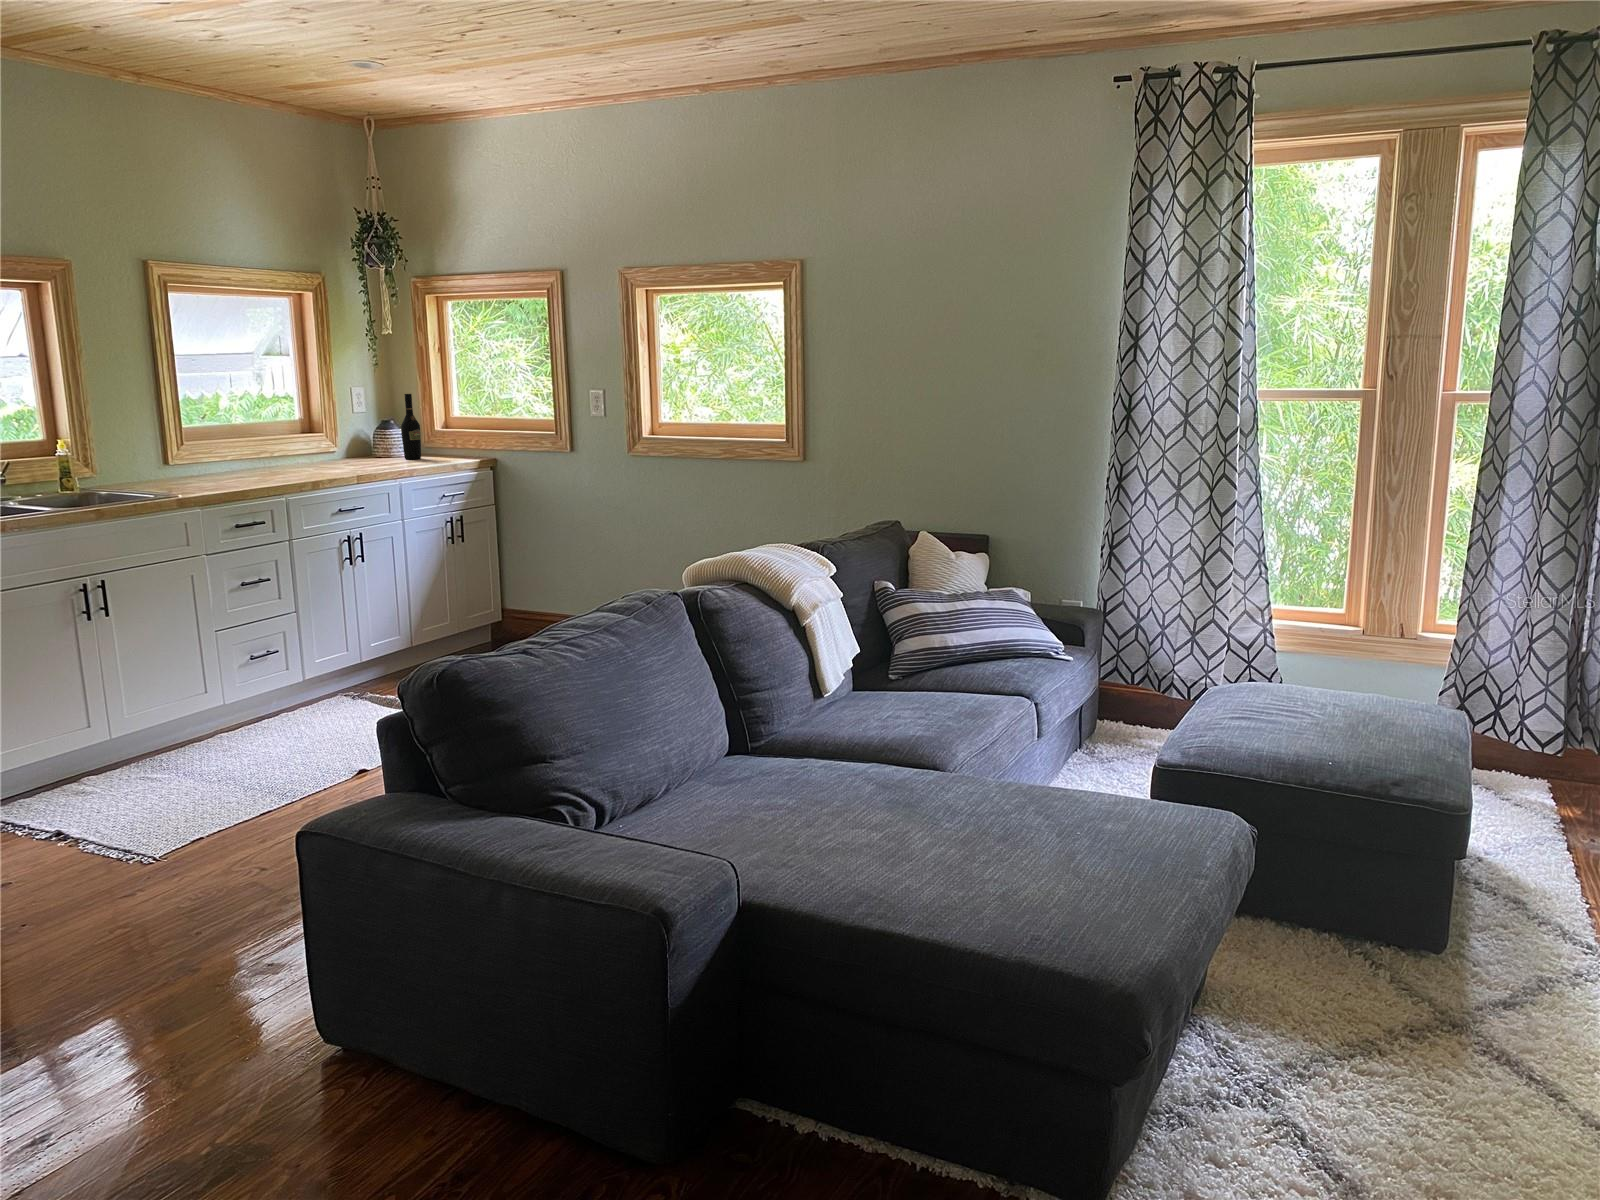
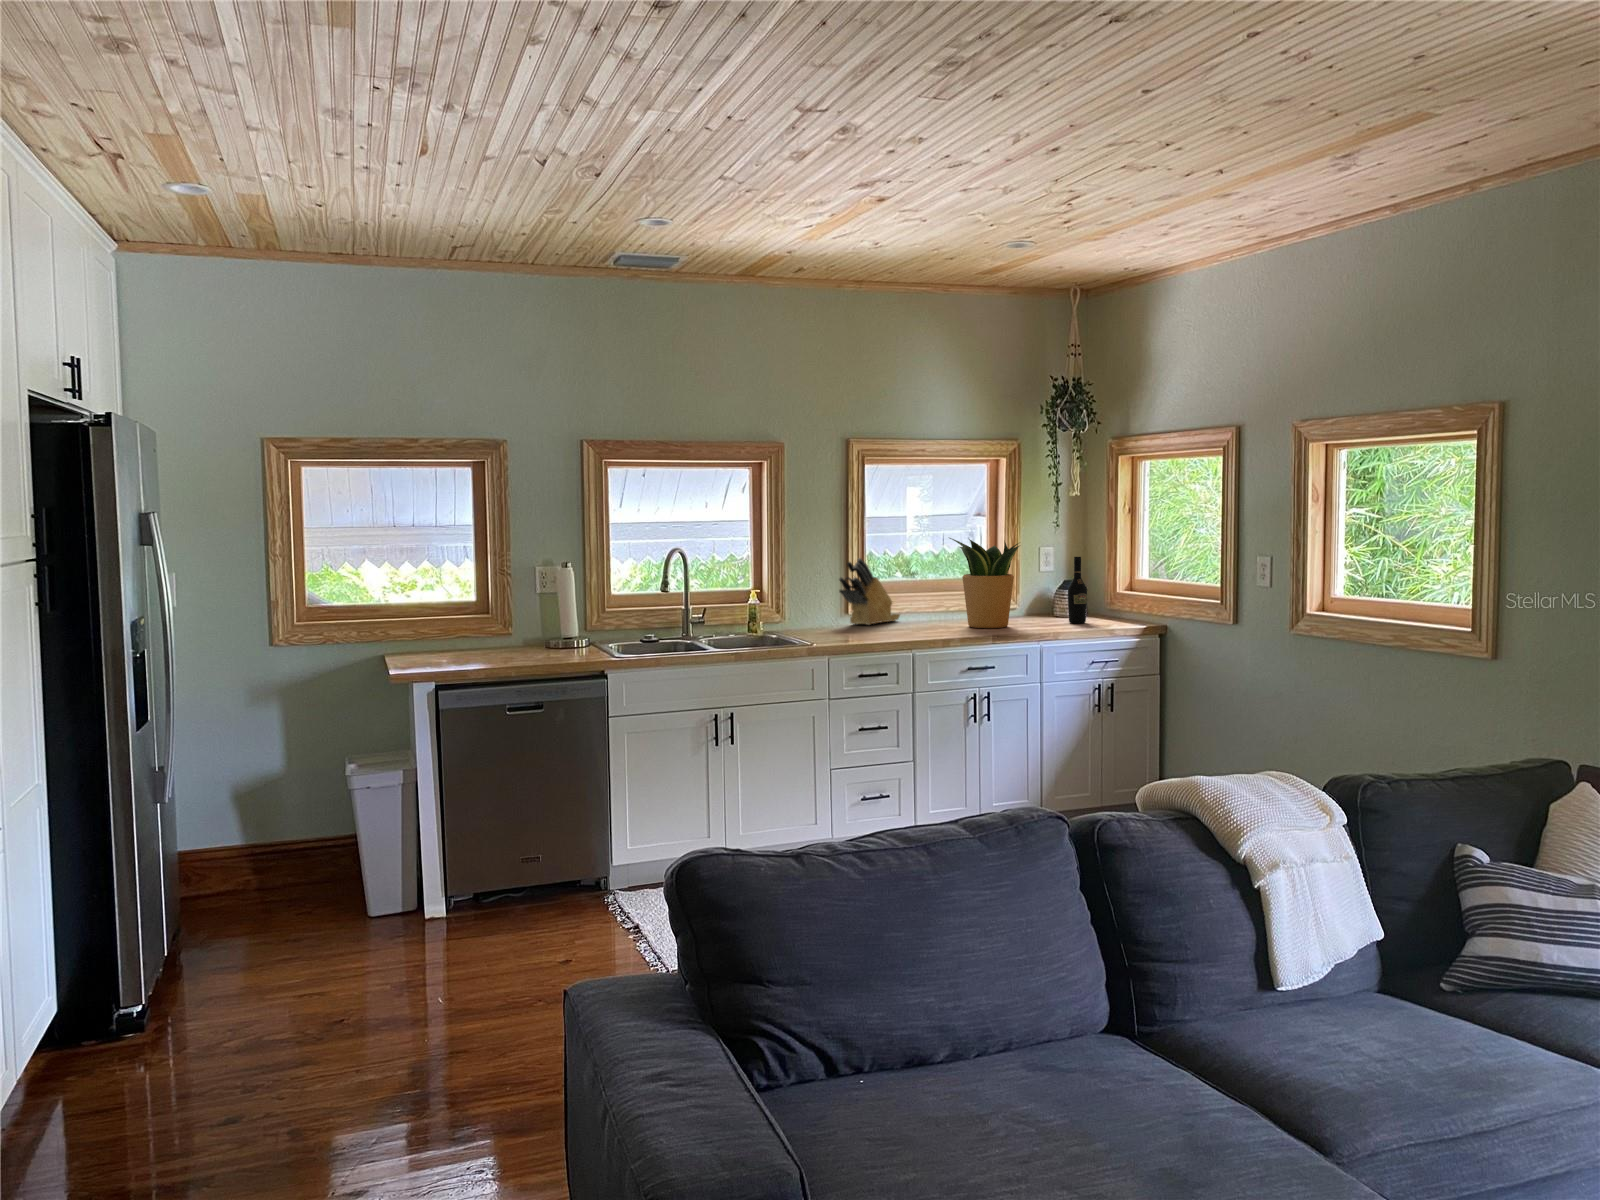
potted plant: none [277,377,365,469] -> present [950,538,1019,628]
knife block: none [157,401,222,475] -> present [839,558,900,625]

